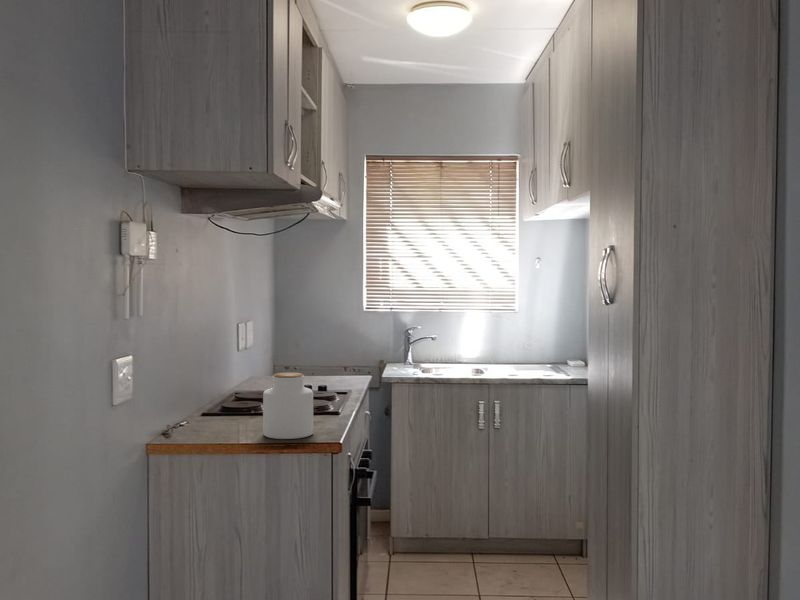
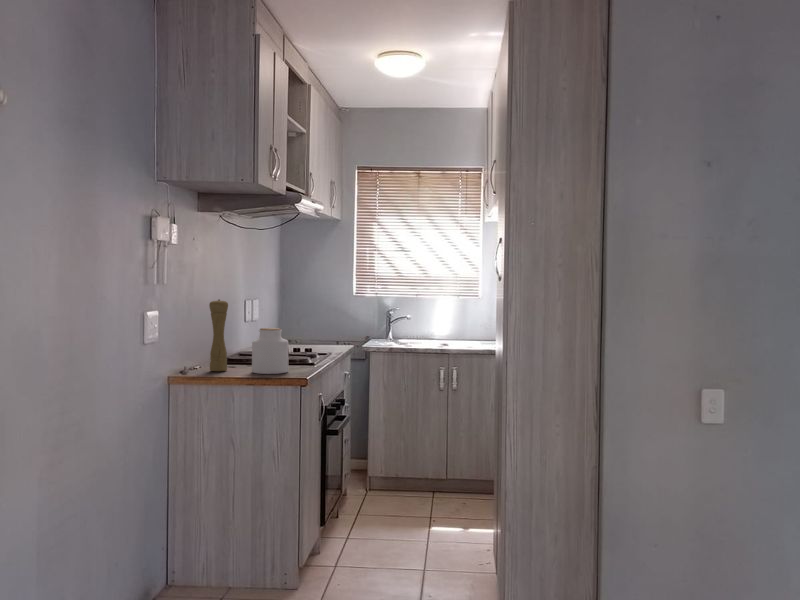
pepper mill: none [202,334,228,434] -> present [209,300,228,371]

